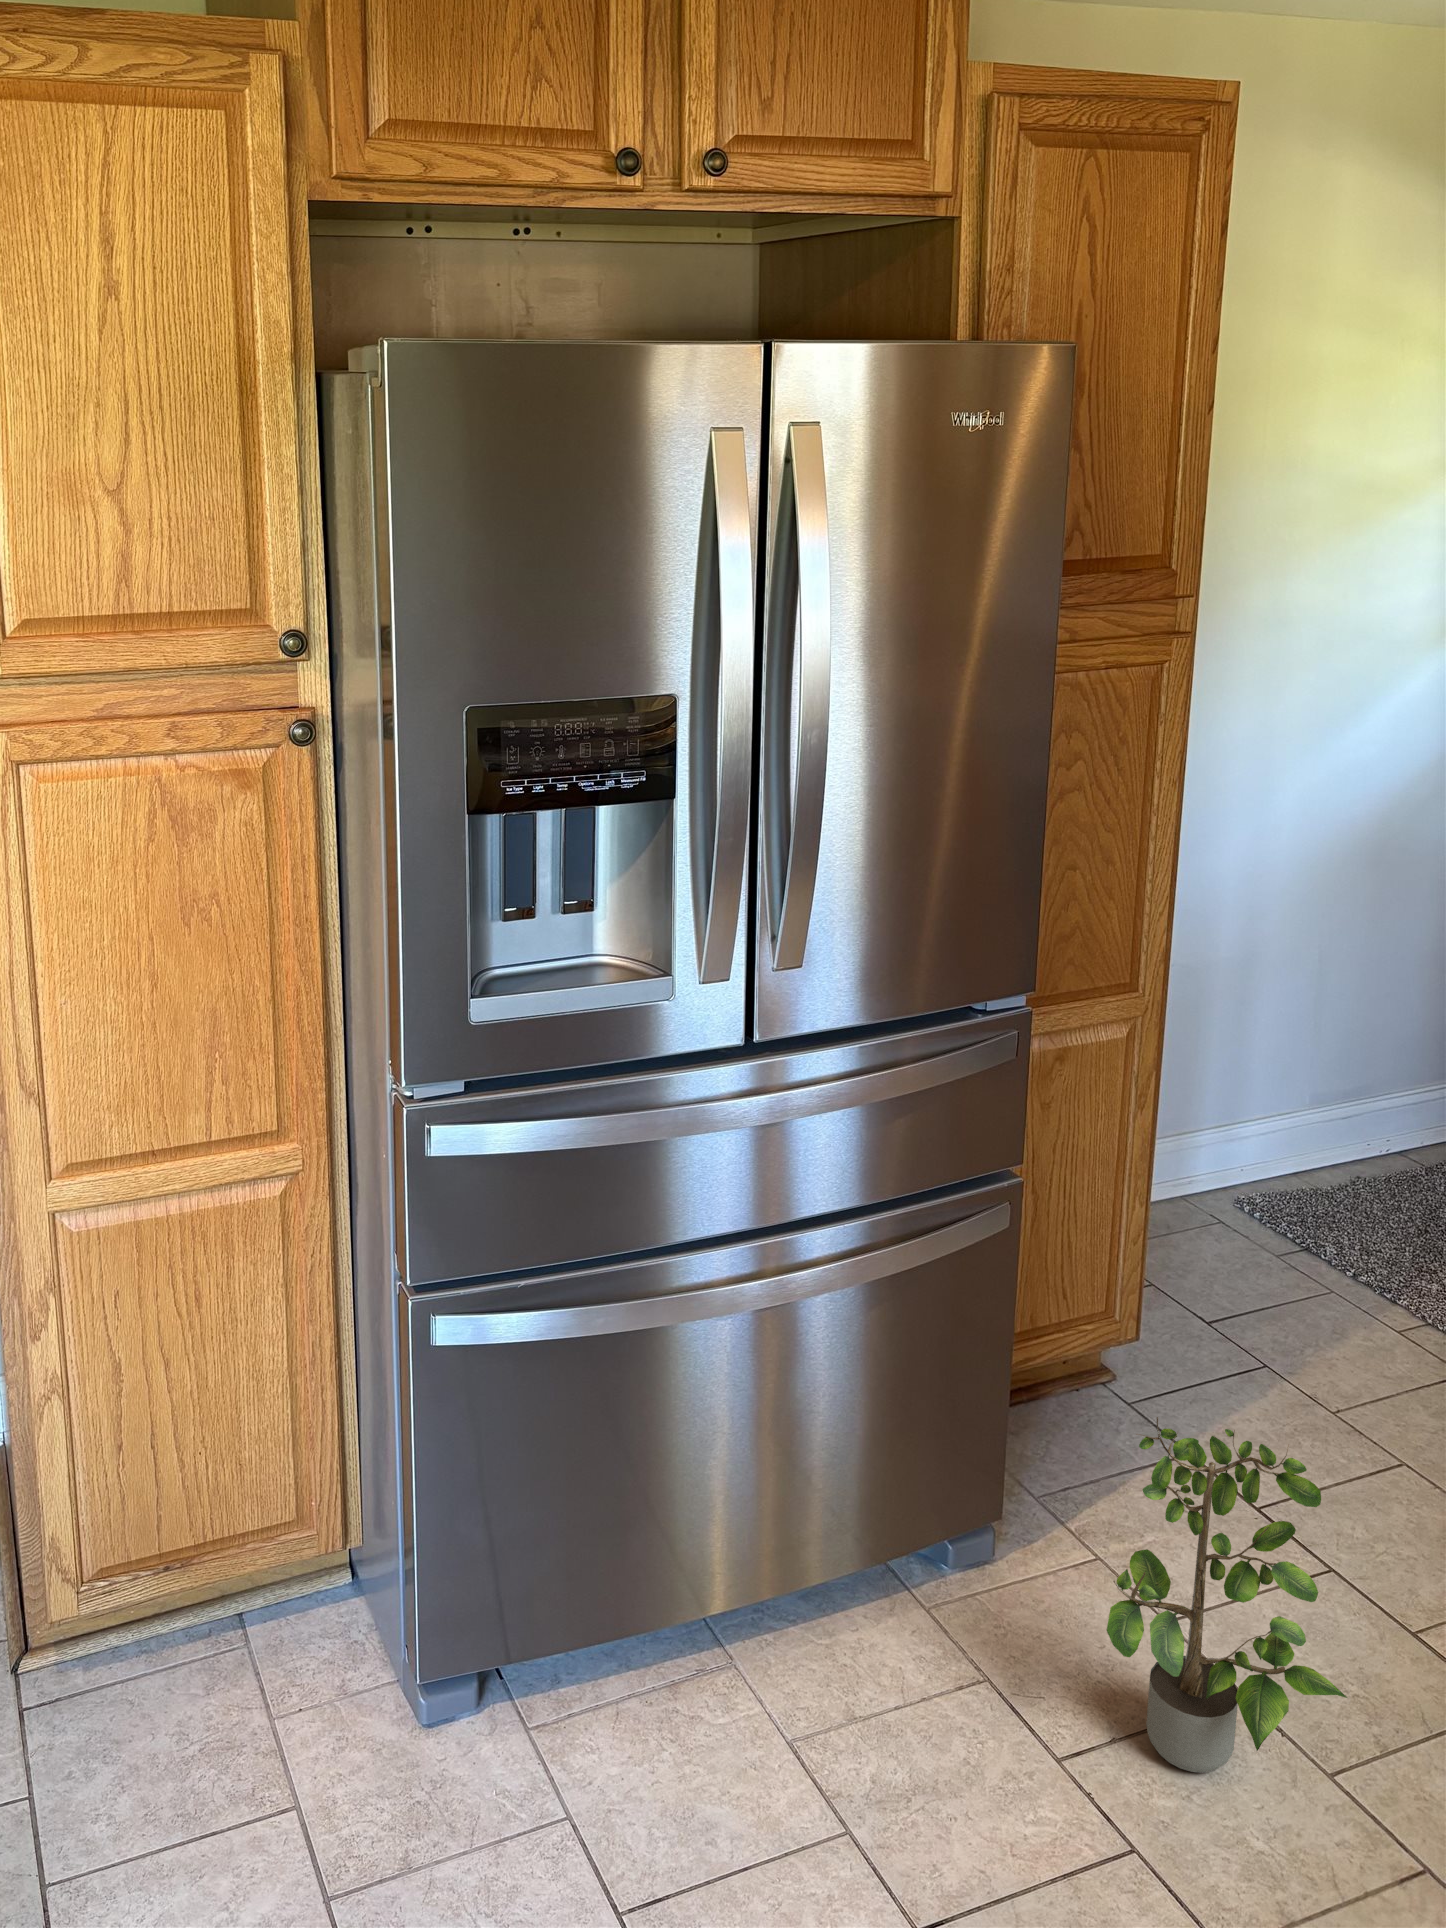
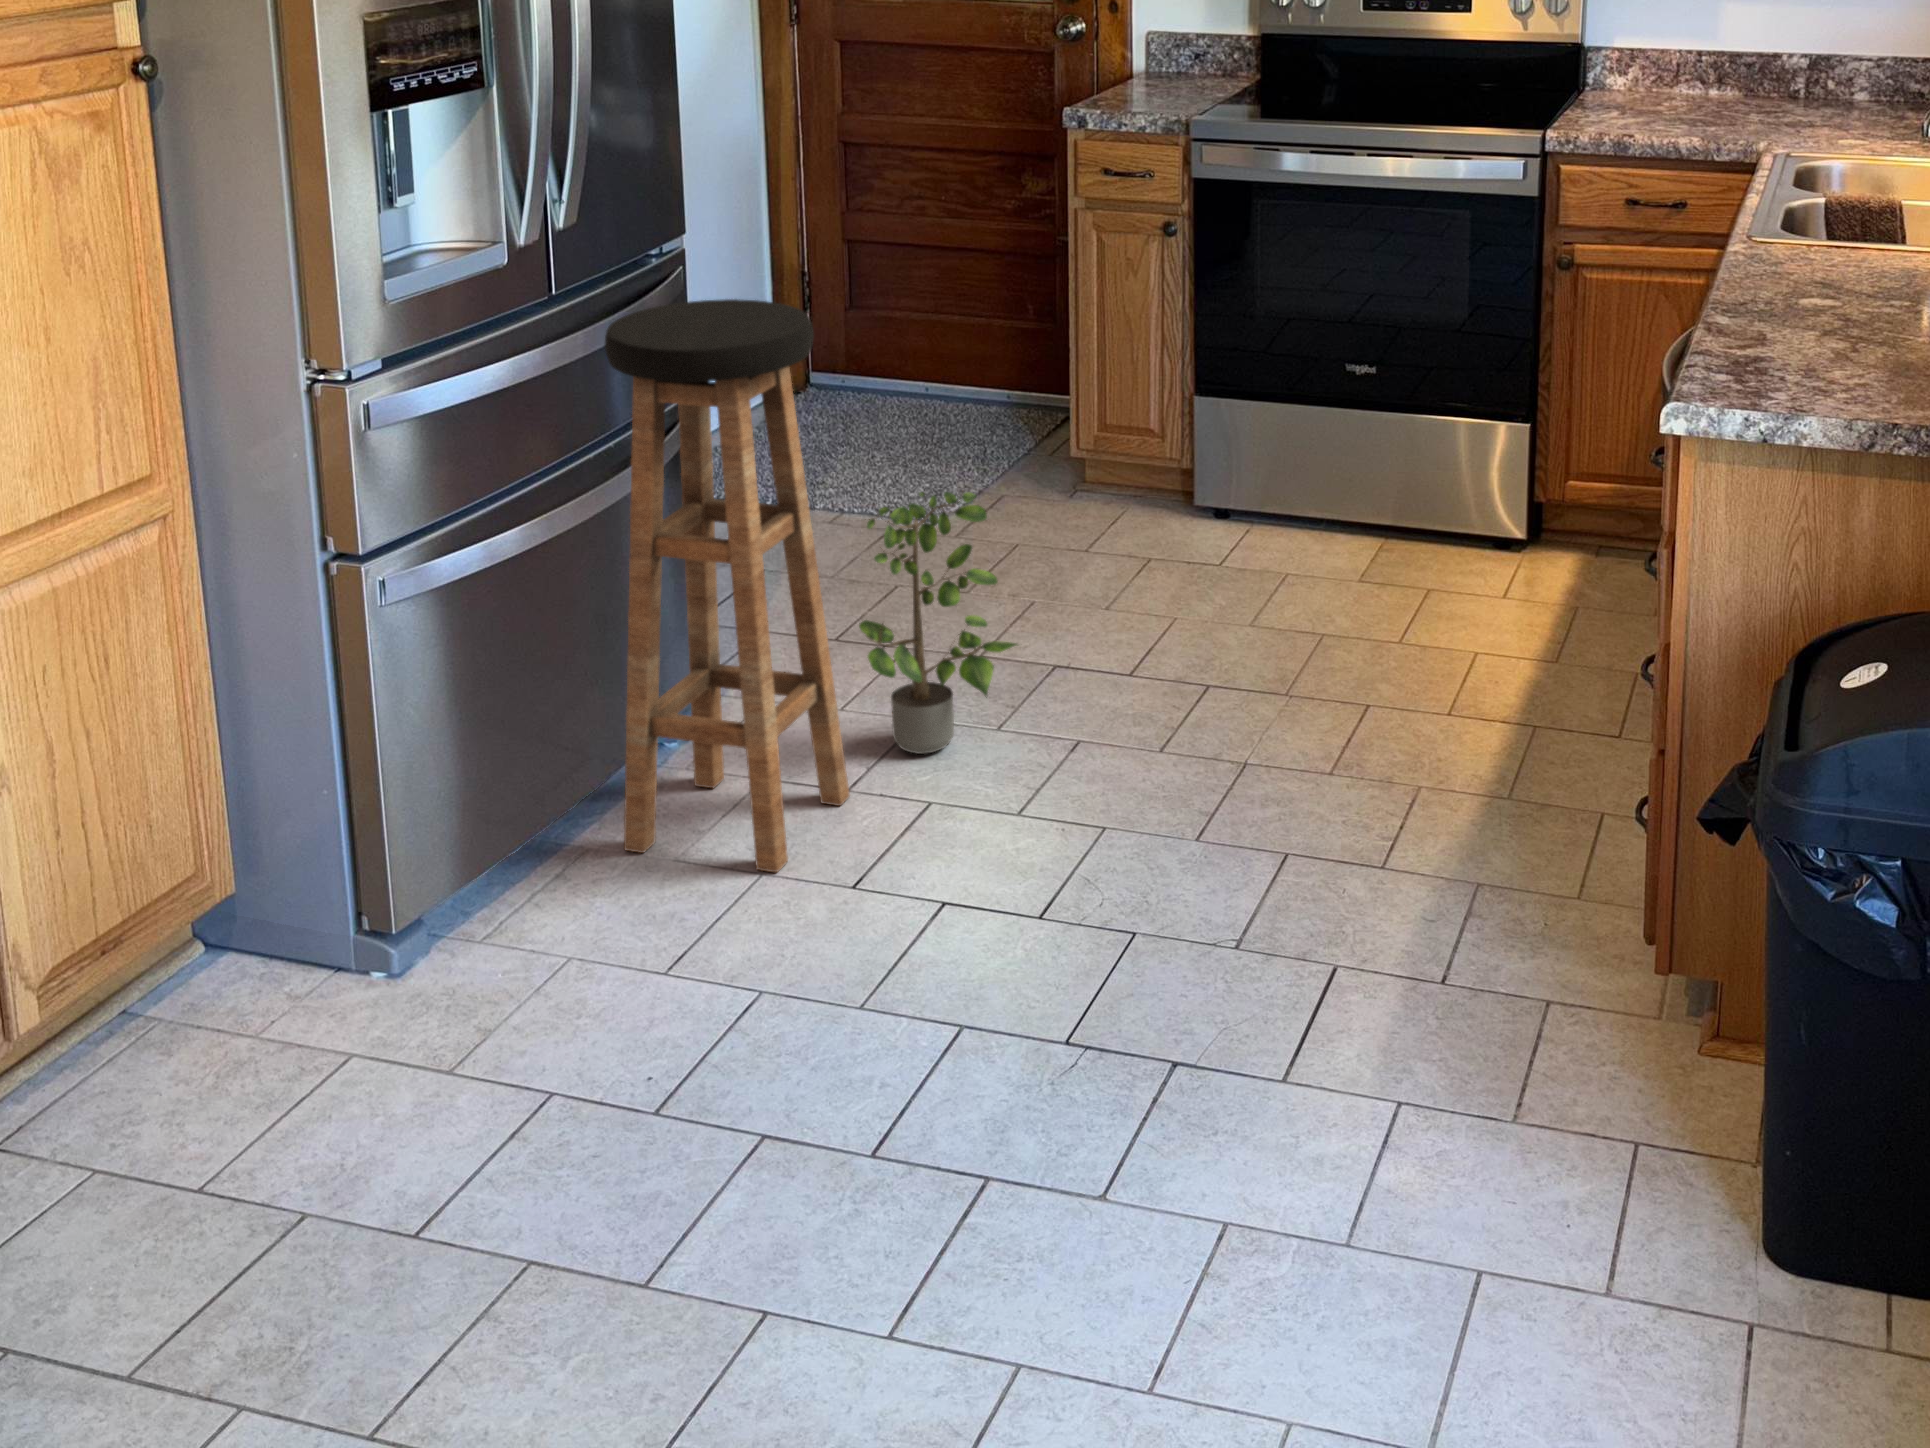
bar stool: none [745,1088,1039,1847] -> present [605,299,850,872]

